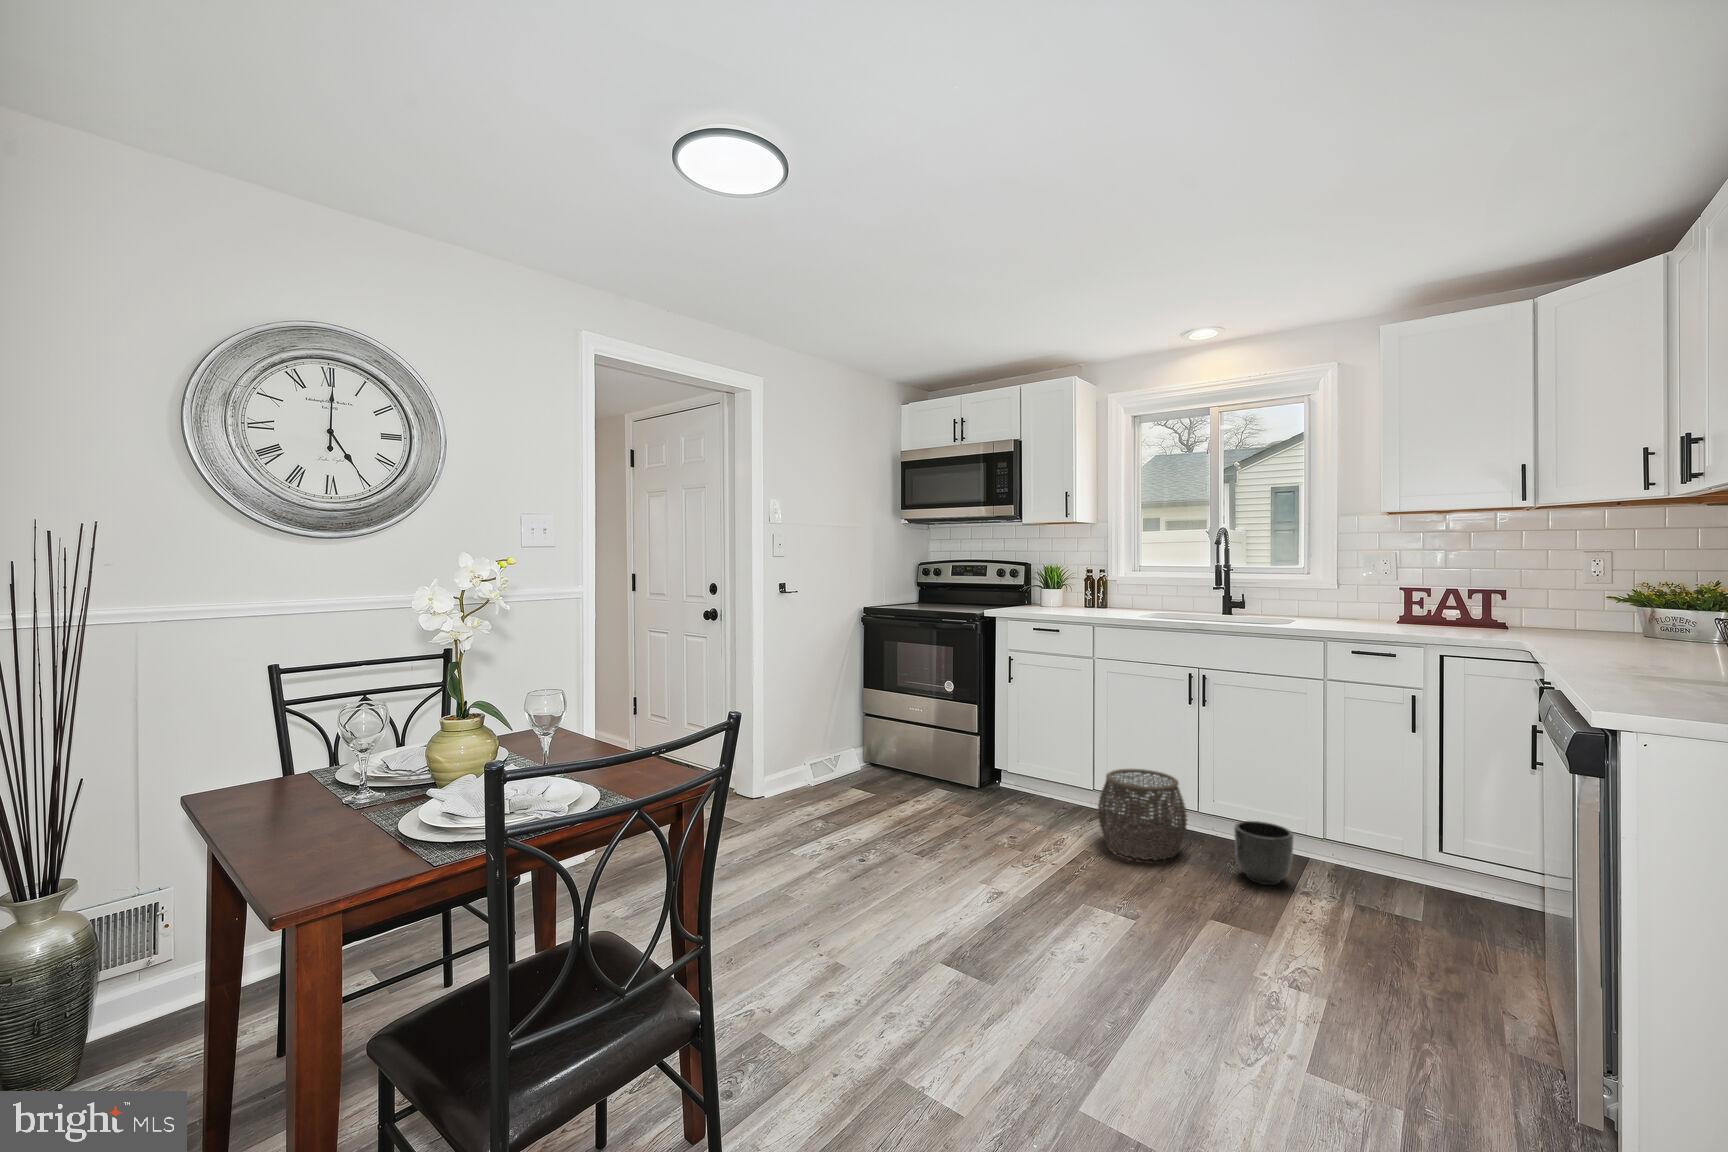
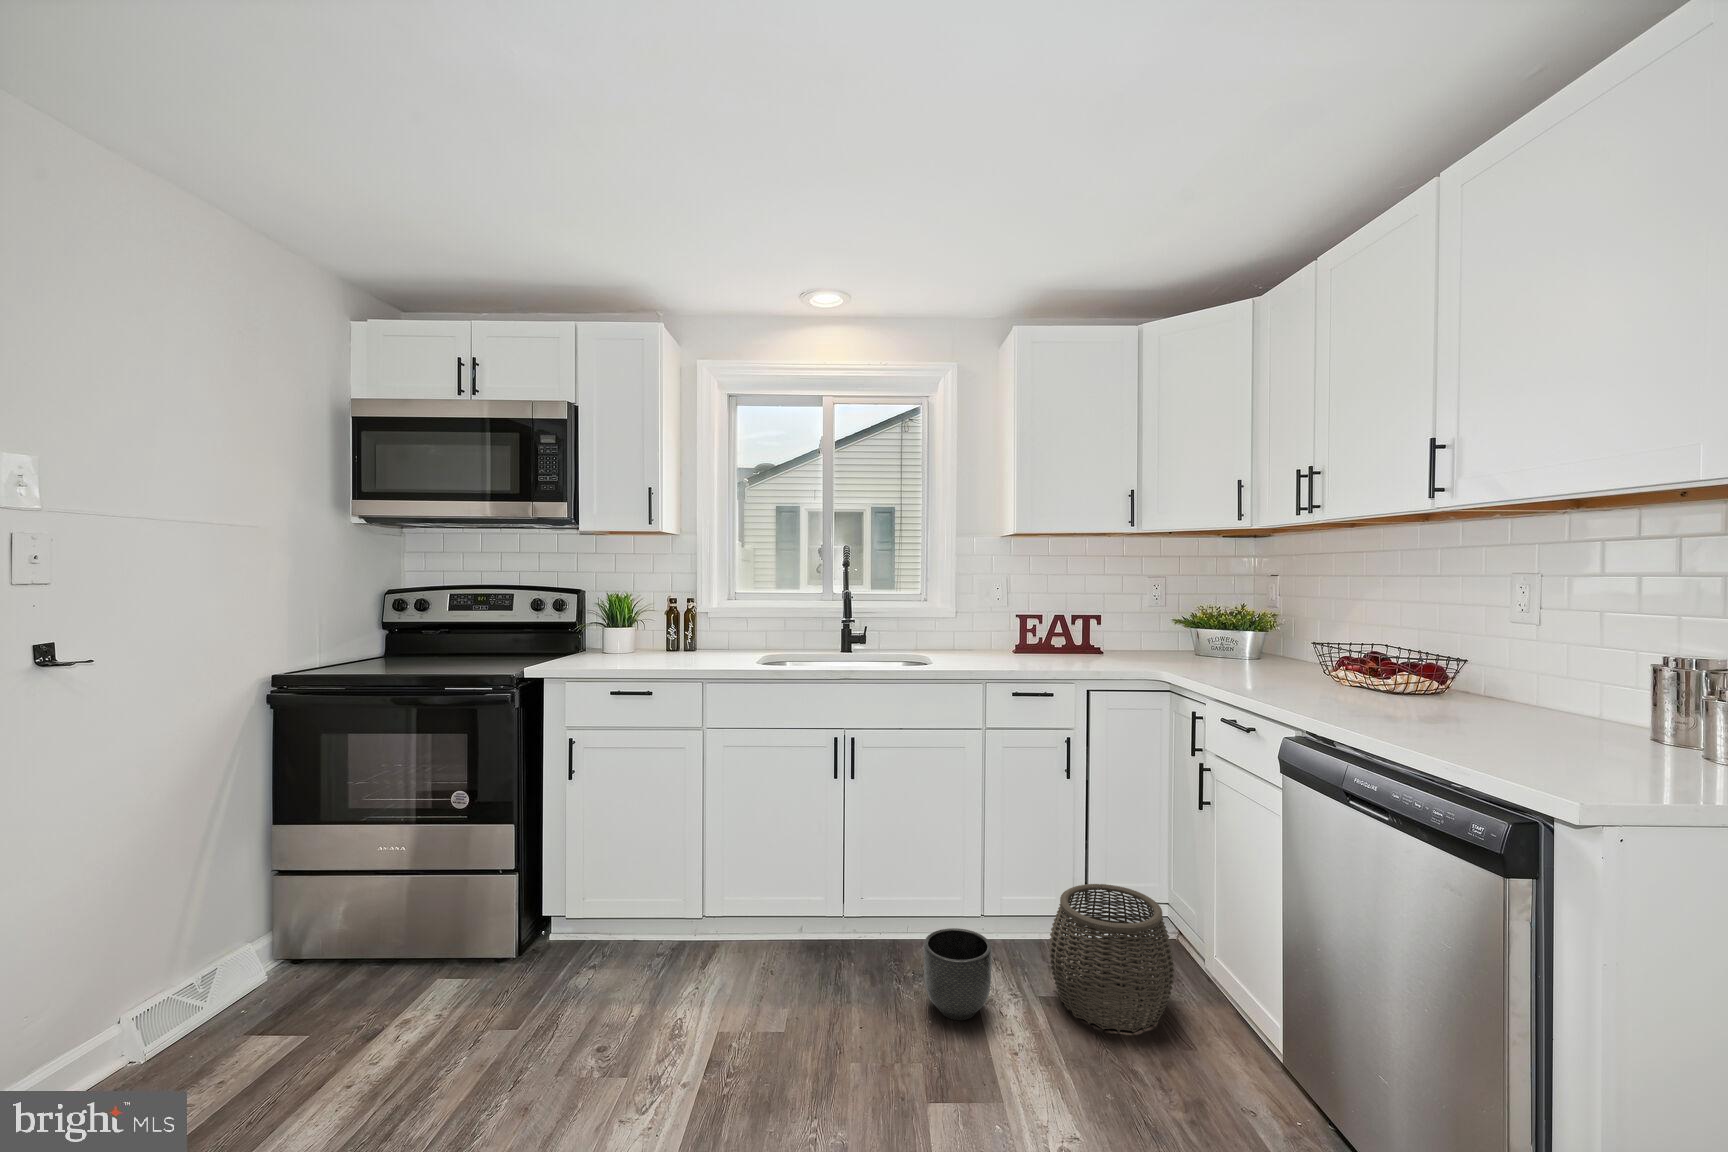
woven basket: present [1098,769,1187,860] -> present [1049,884,1175,1032]

